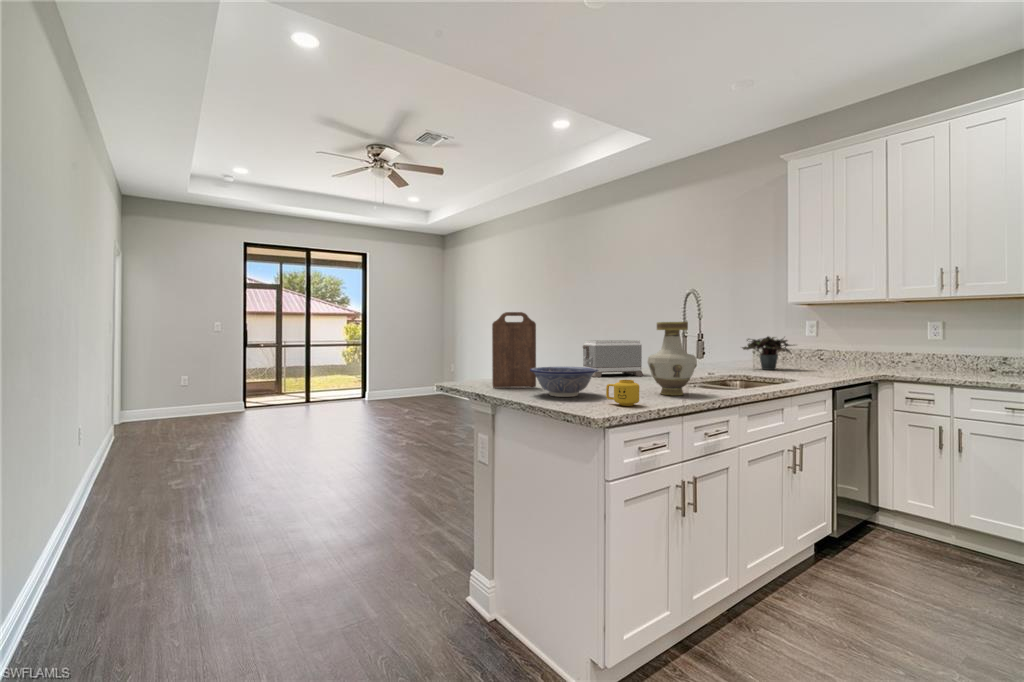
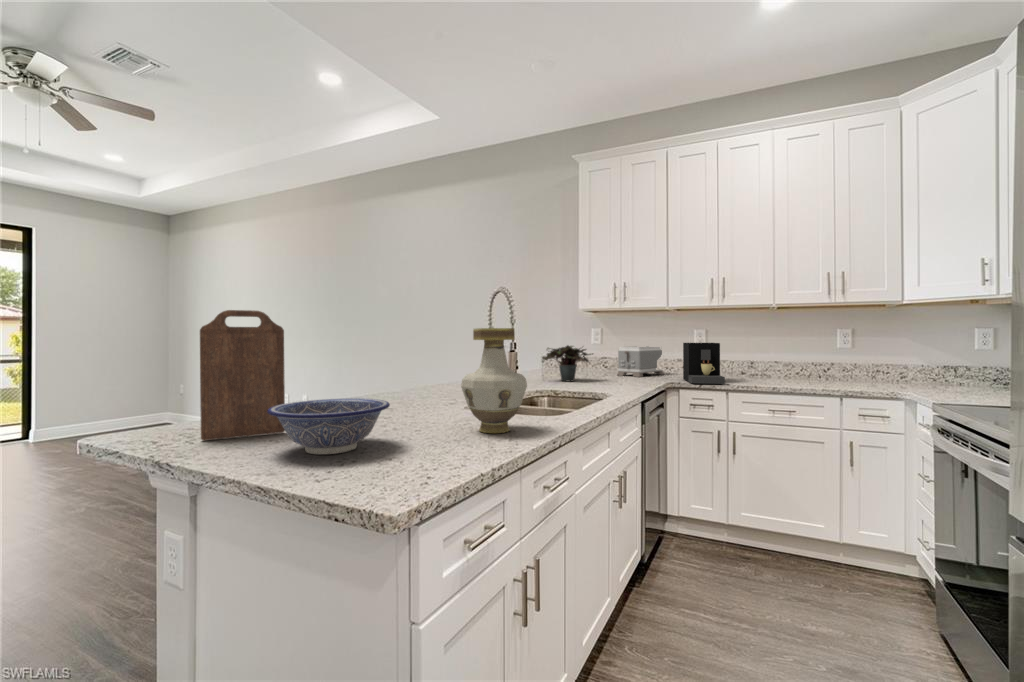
coffee maker: none [907,335,950,378] -> present [683,343,725,384]
toaster: present [583,340,643,377] -> present [617,346,664,377]
mug: present [606,380,639,406] -> none [406,422,461,467]

